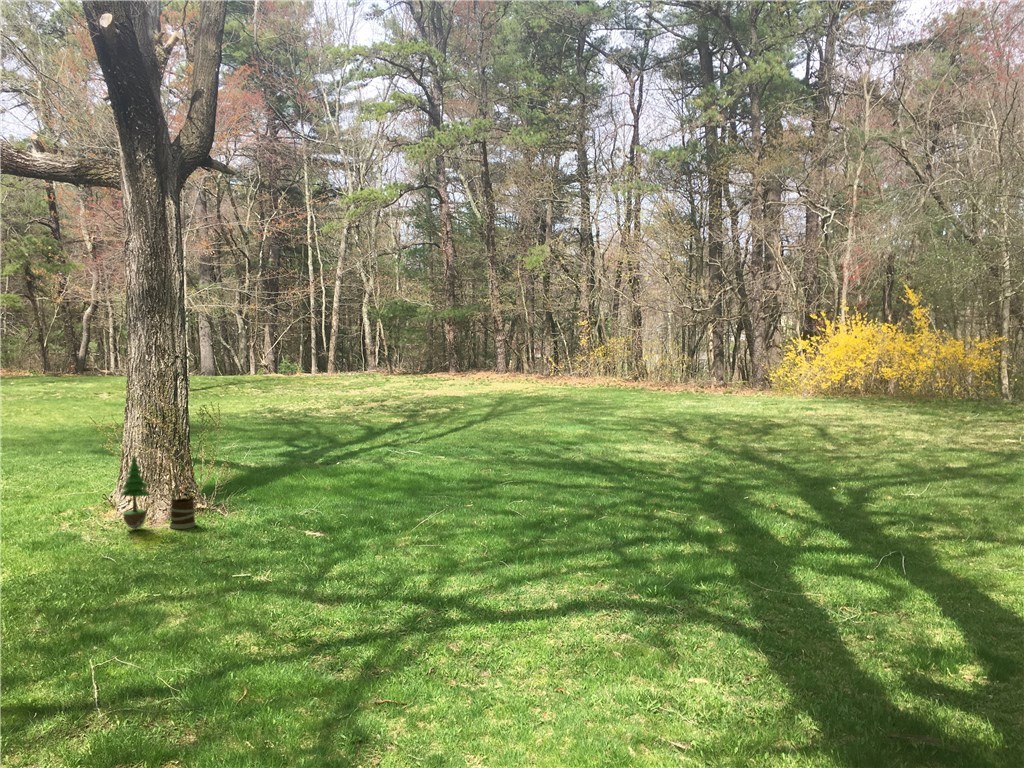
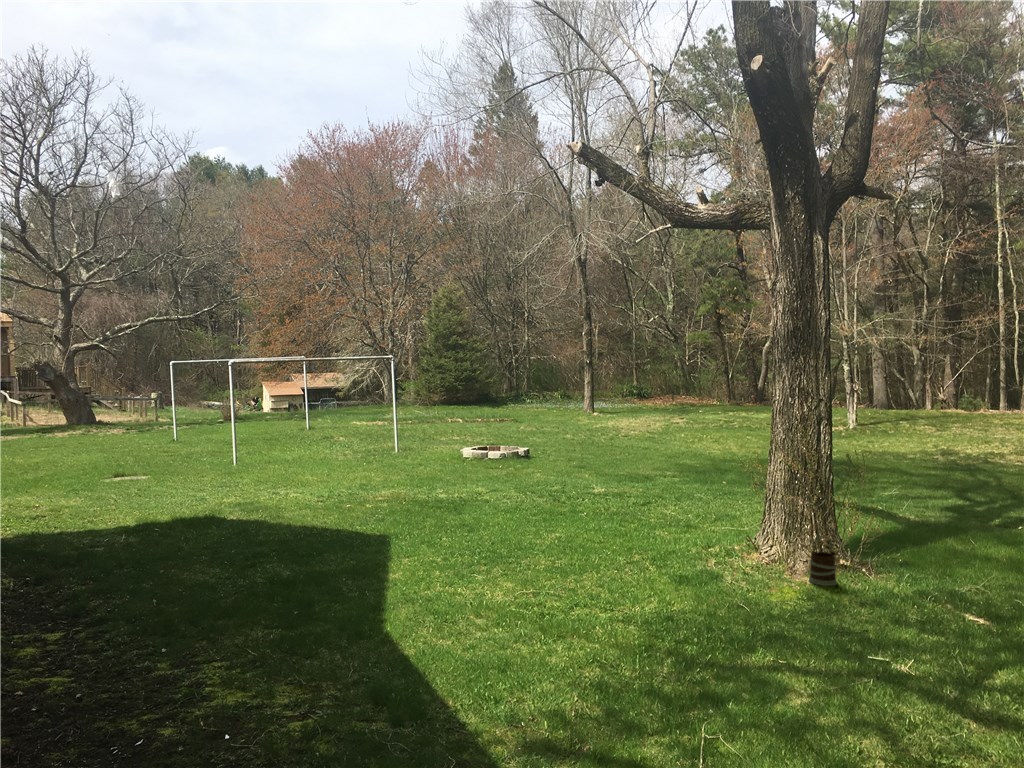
potted tree: present [120,456,149,529] -> none [760,500,789,576]

